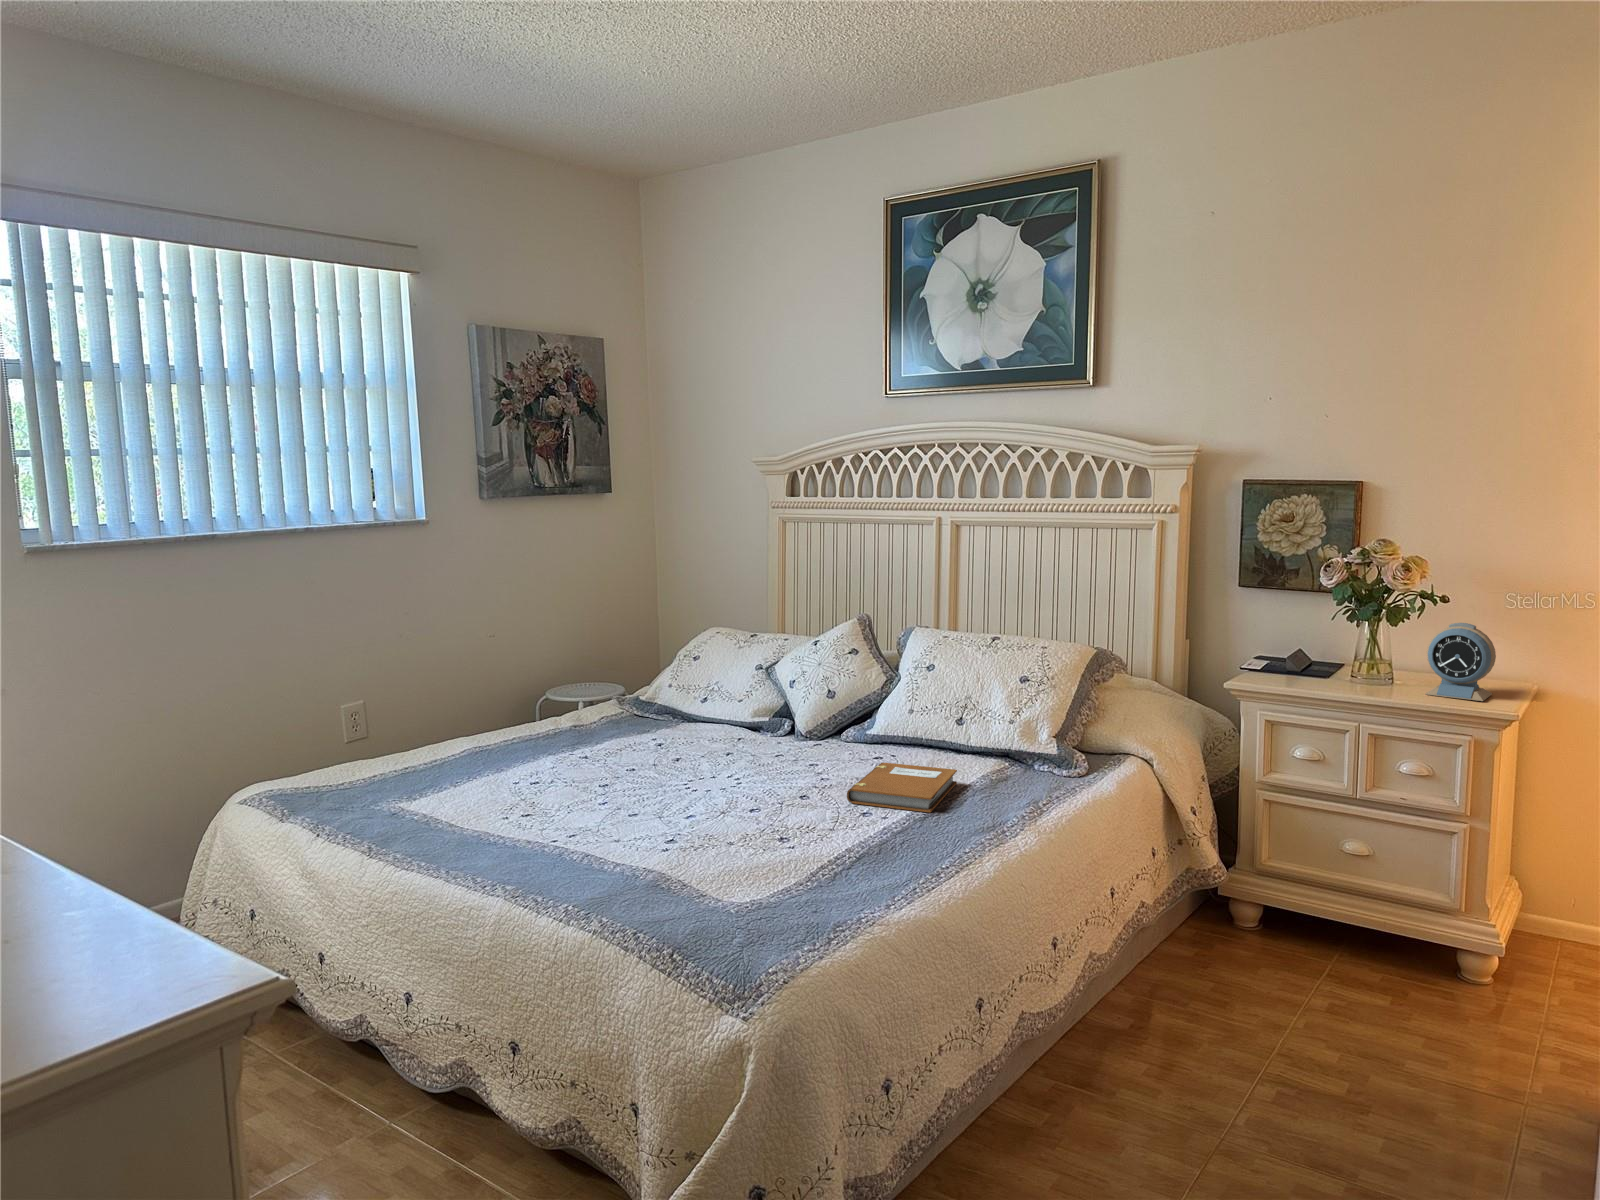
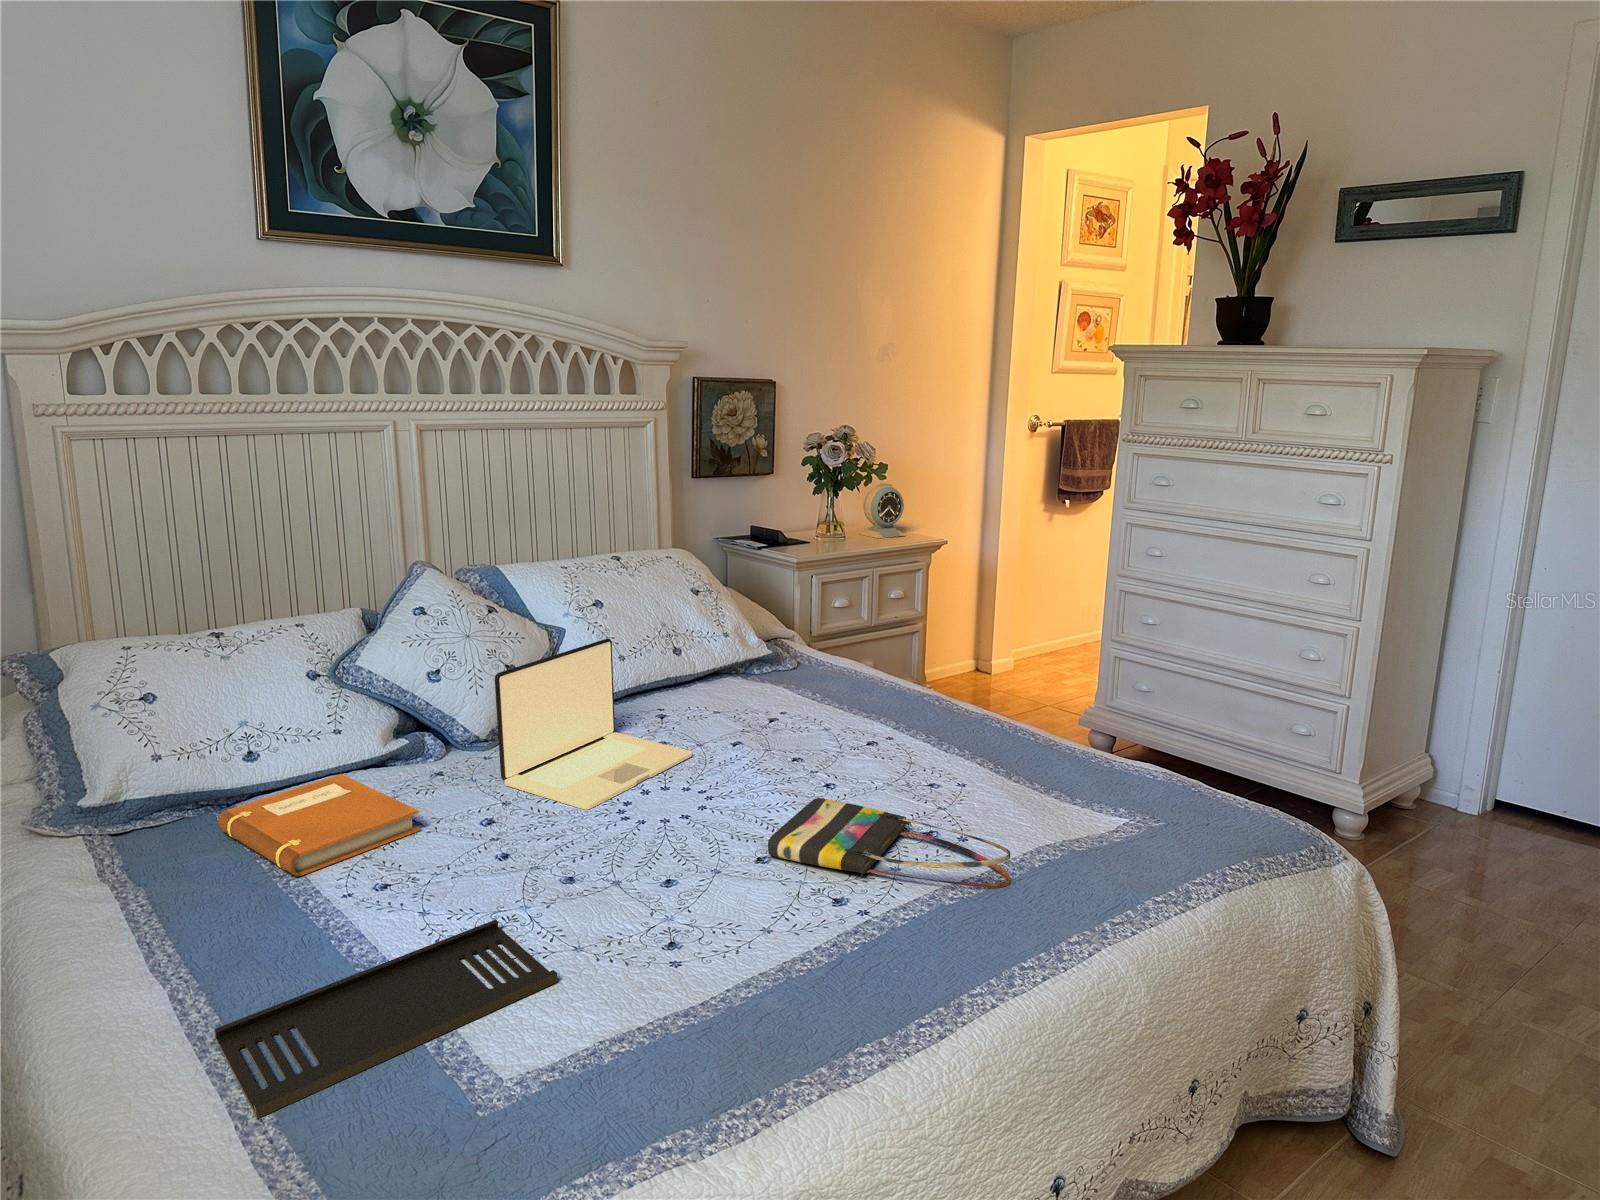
laptop: none [700,675,827,773] -> present [495,639,692,809]
tray: none [424,752,557,789] -> present [214,919,558,1119]
notebook: present [847,762,957,813] -> present [218,774,420,876]
tote bag: none [616,794,723,862] -> present [768,798,1010,887]

